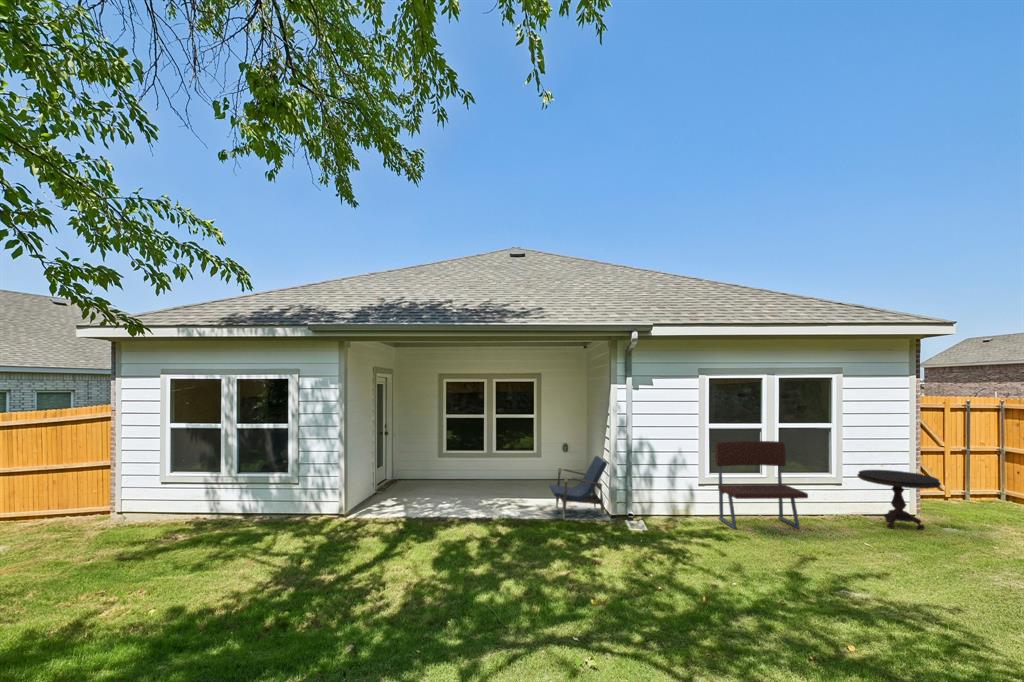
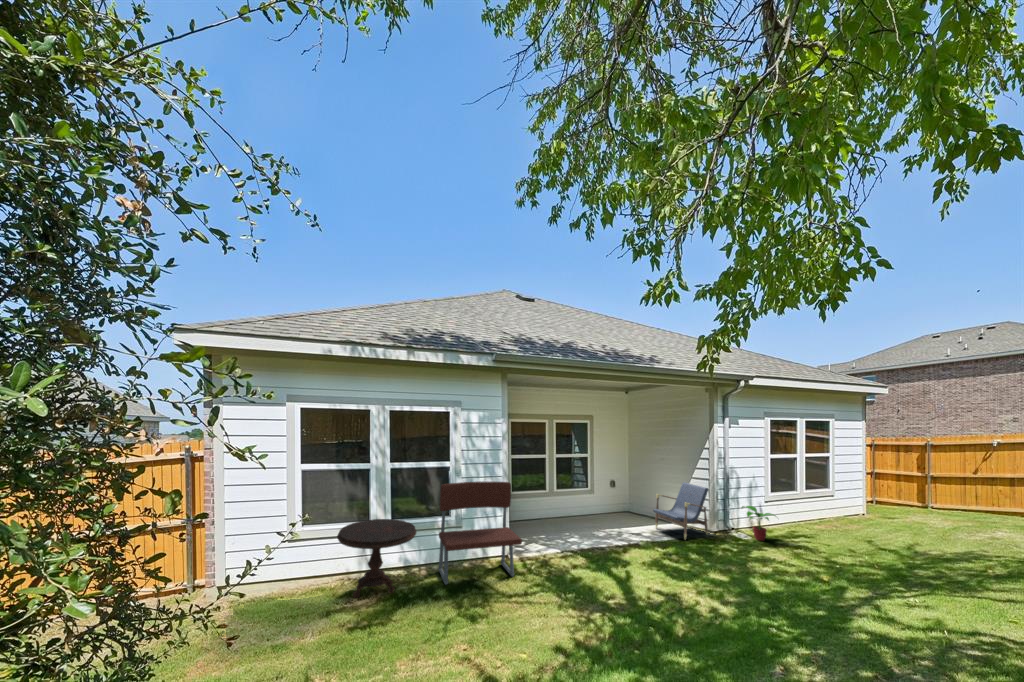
bench: present [715,441,808,529] -> present [438,481,522,585]
side table: present [857,470,941,530] -> present [337,519,416,598]
potted plant: none [635,485,681,528] -> present [742,506,775,541]

